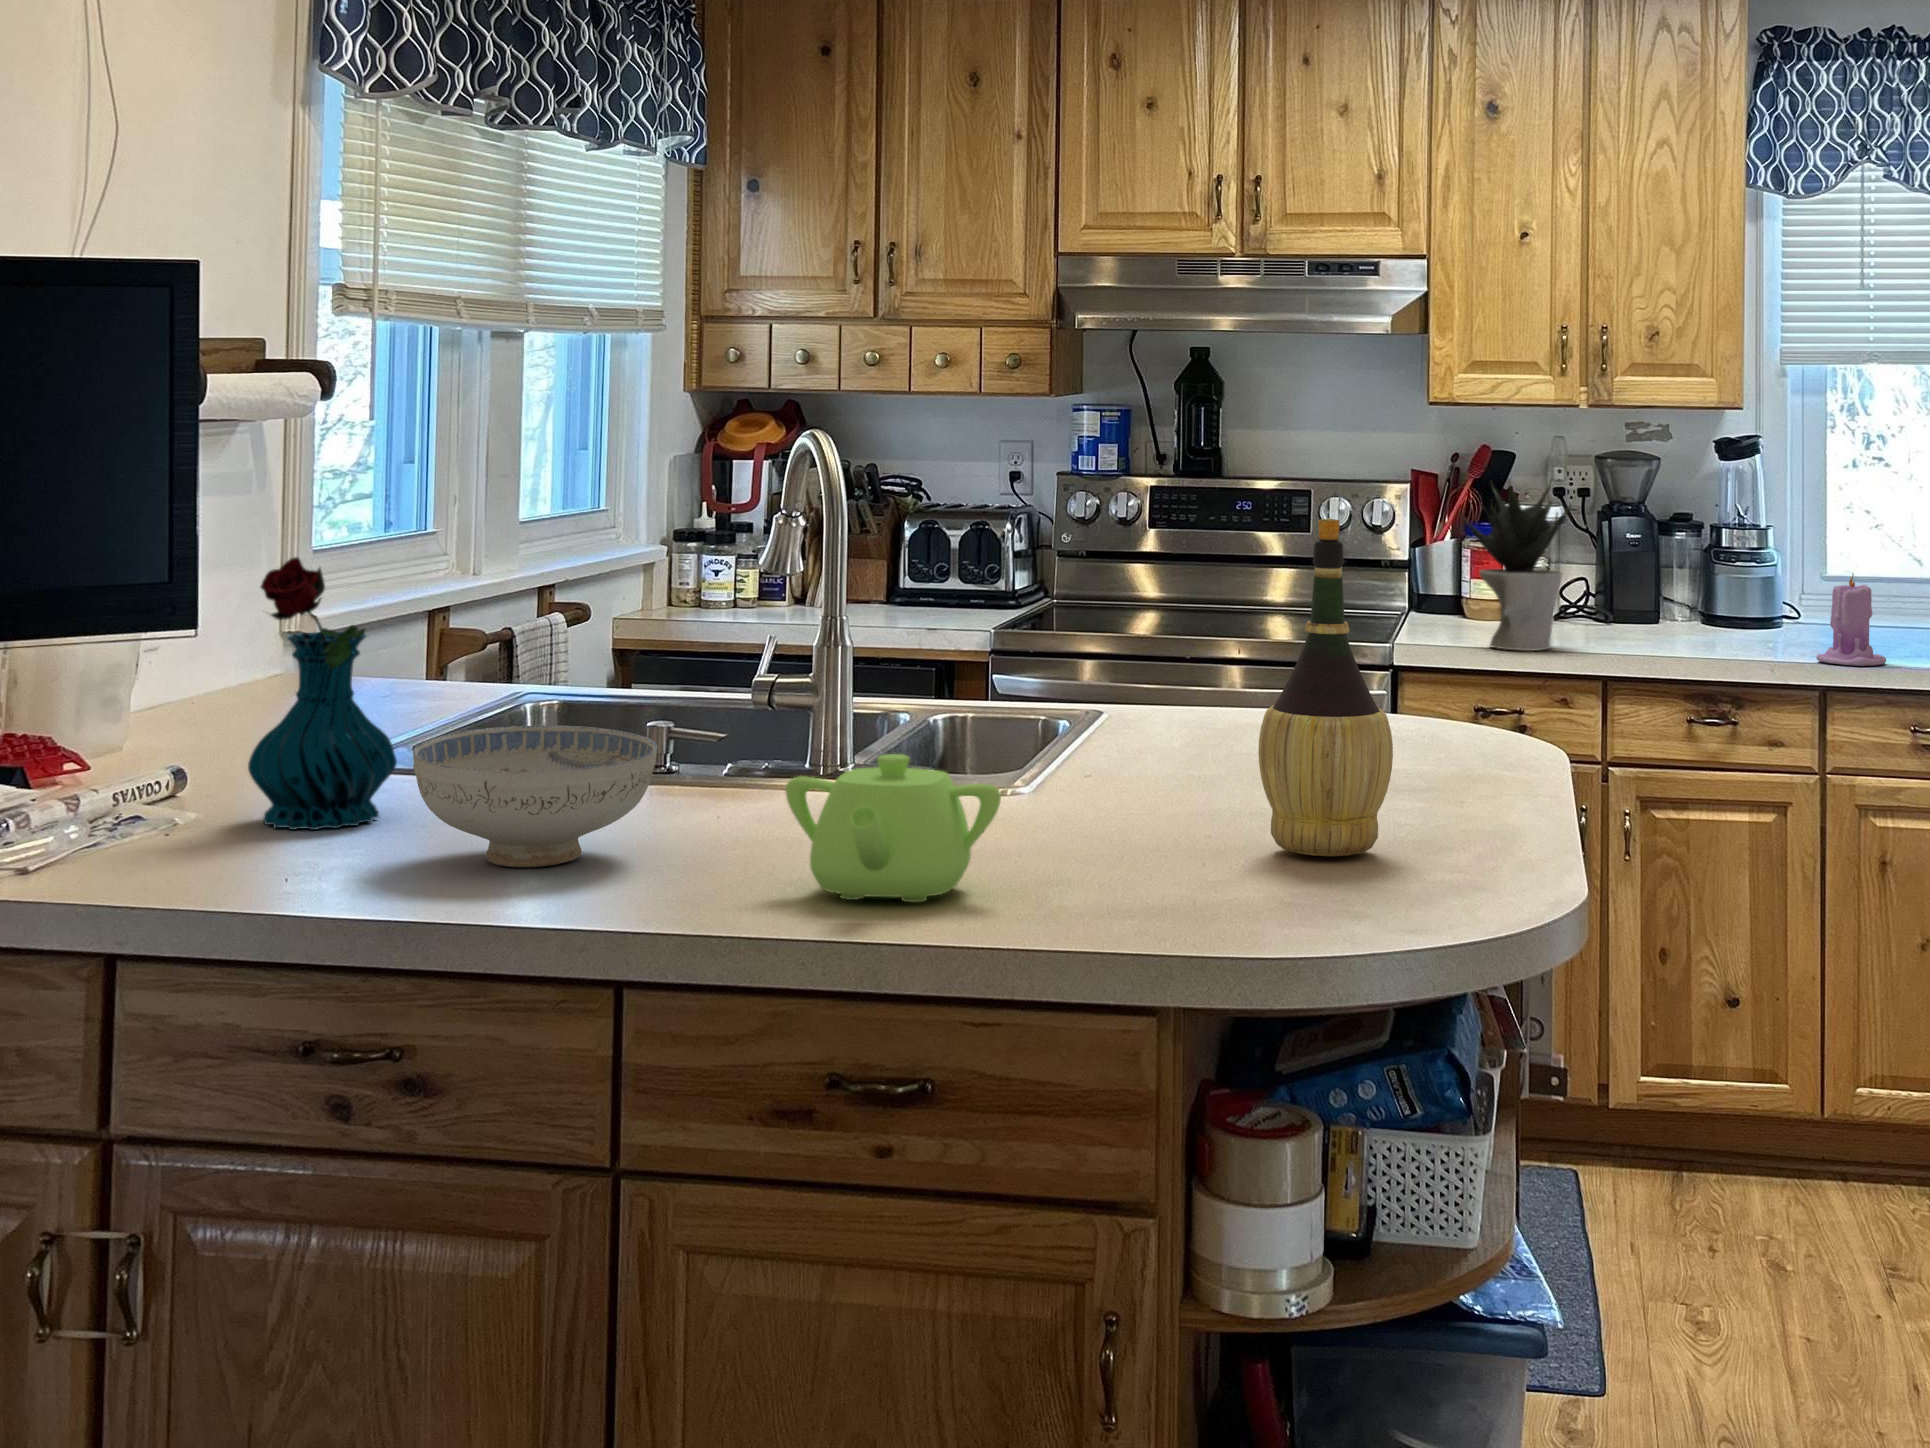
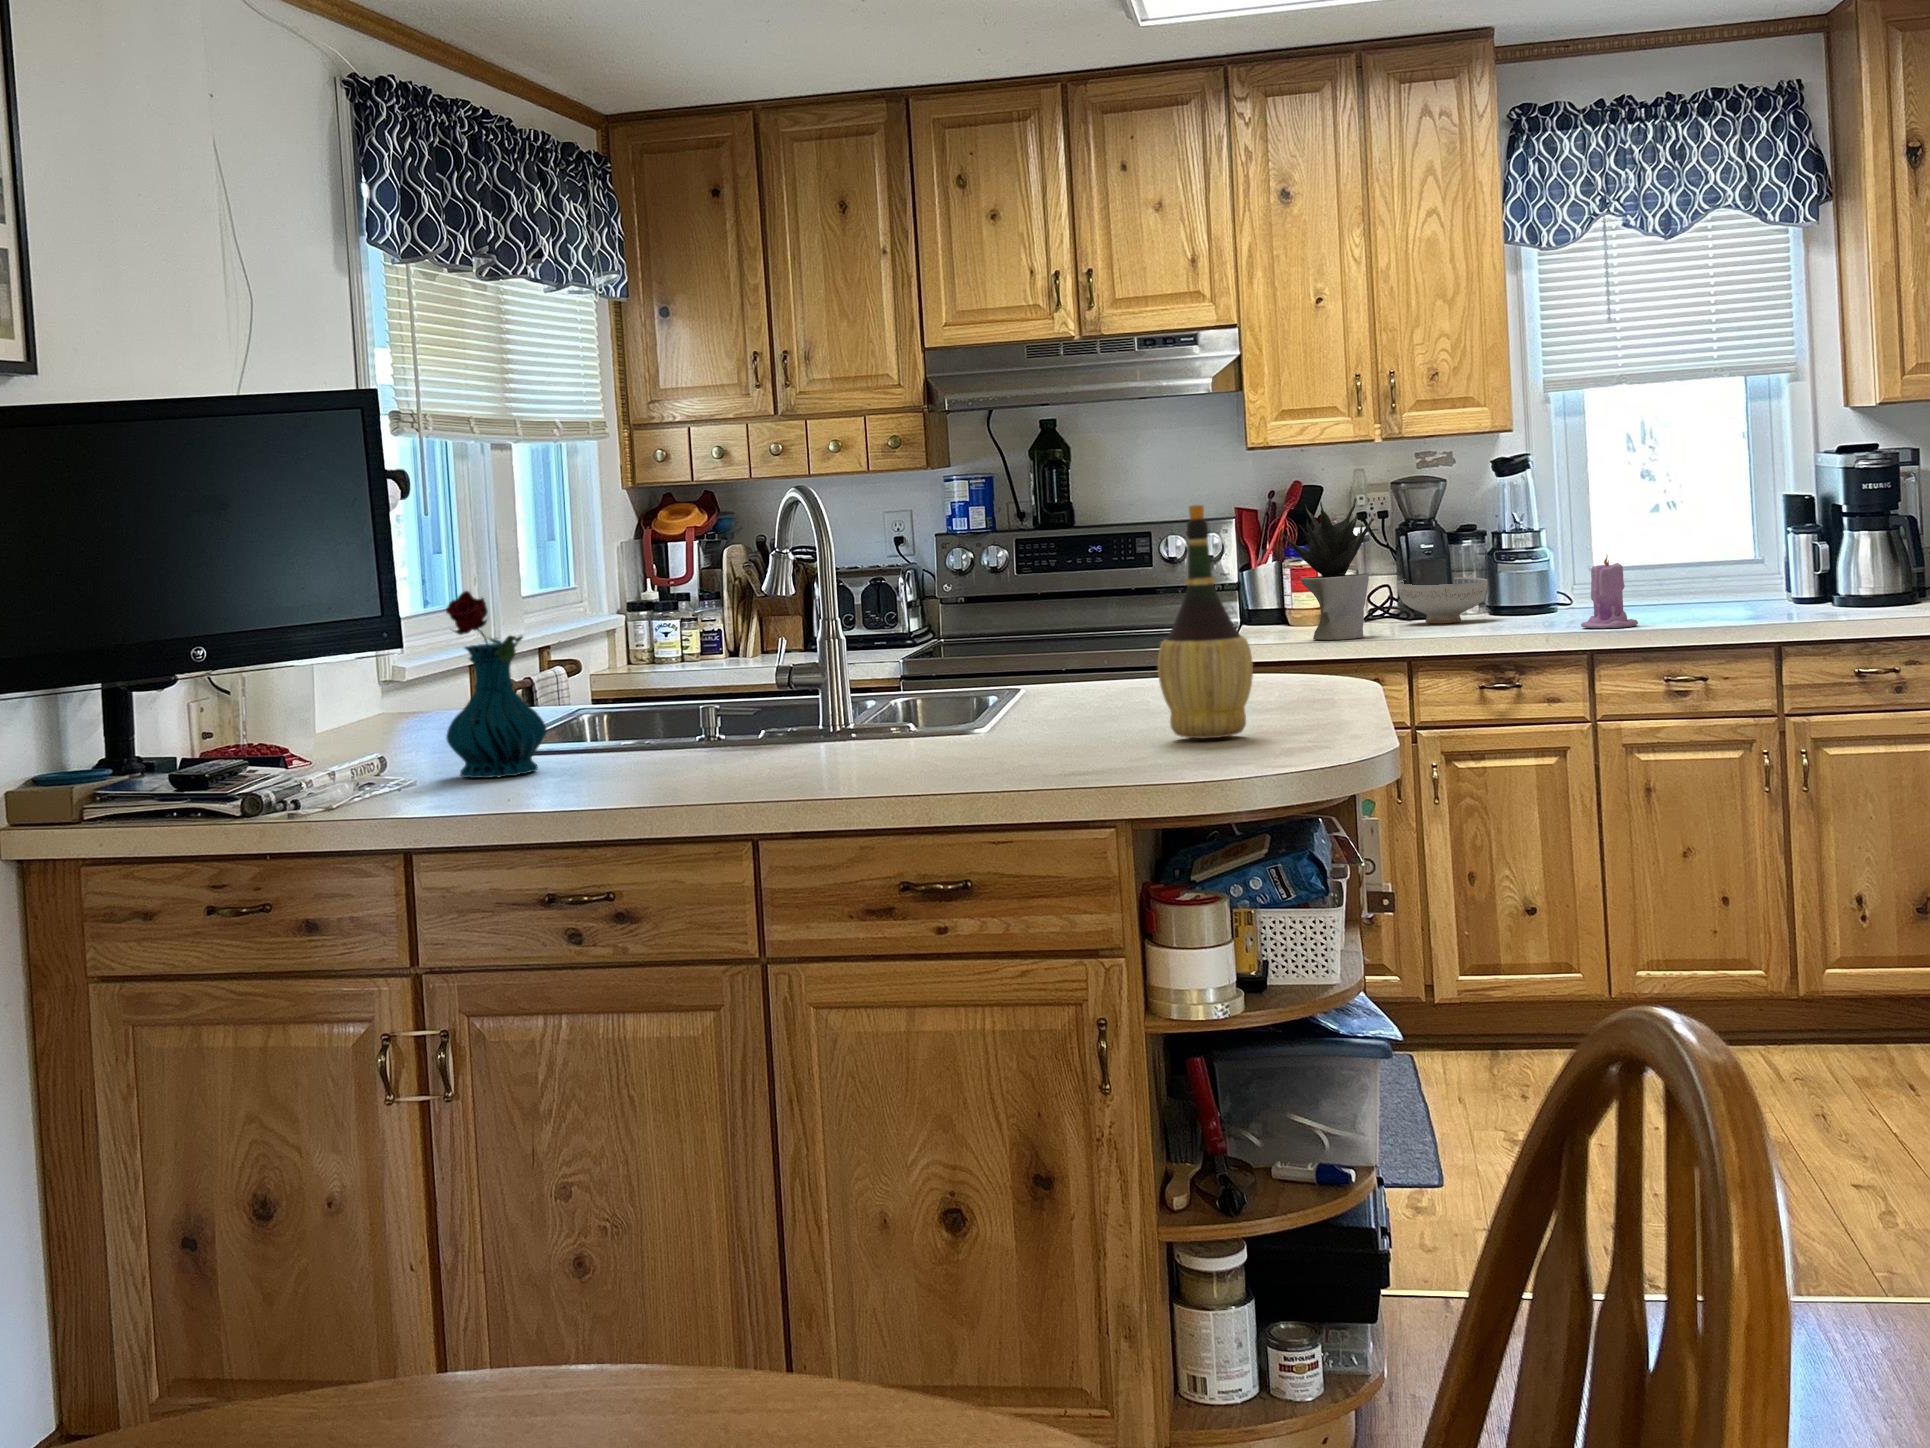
ceramic bowl: present [413,725,657,867] -> present [1396,577,1488,624]
teapot: present [785,754,1001,902] -> none [842,680,990,776]

